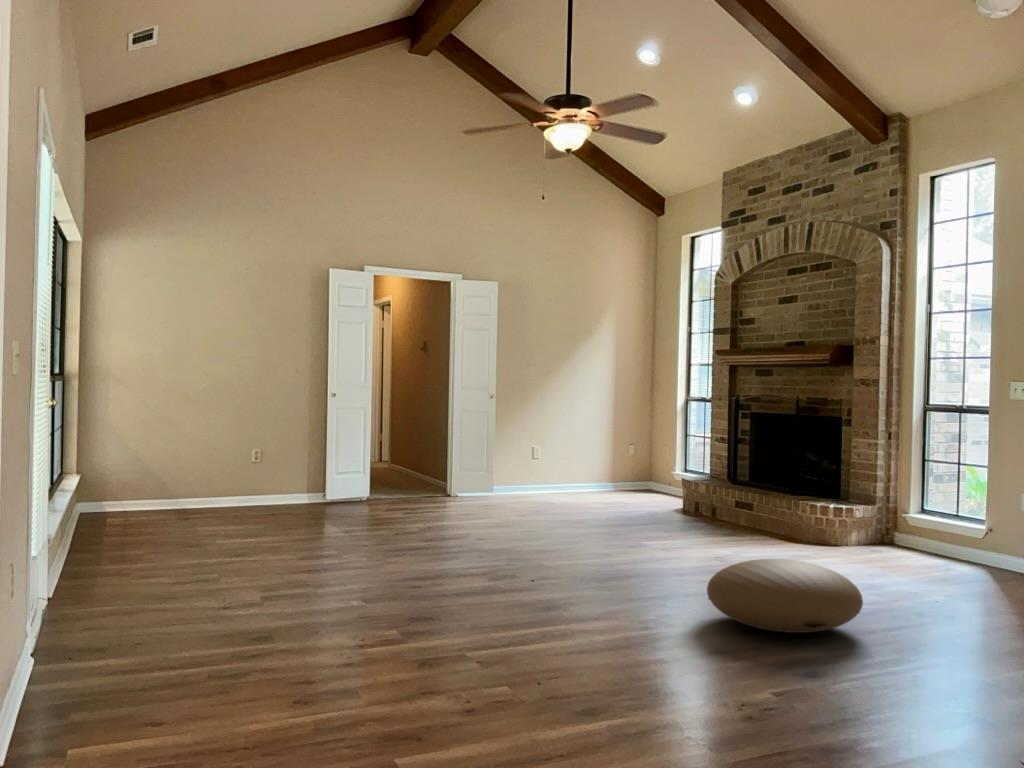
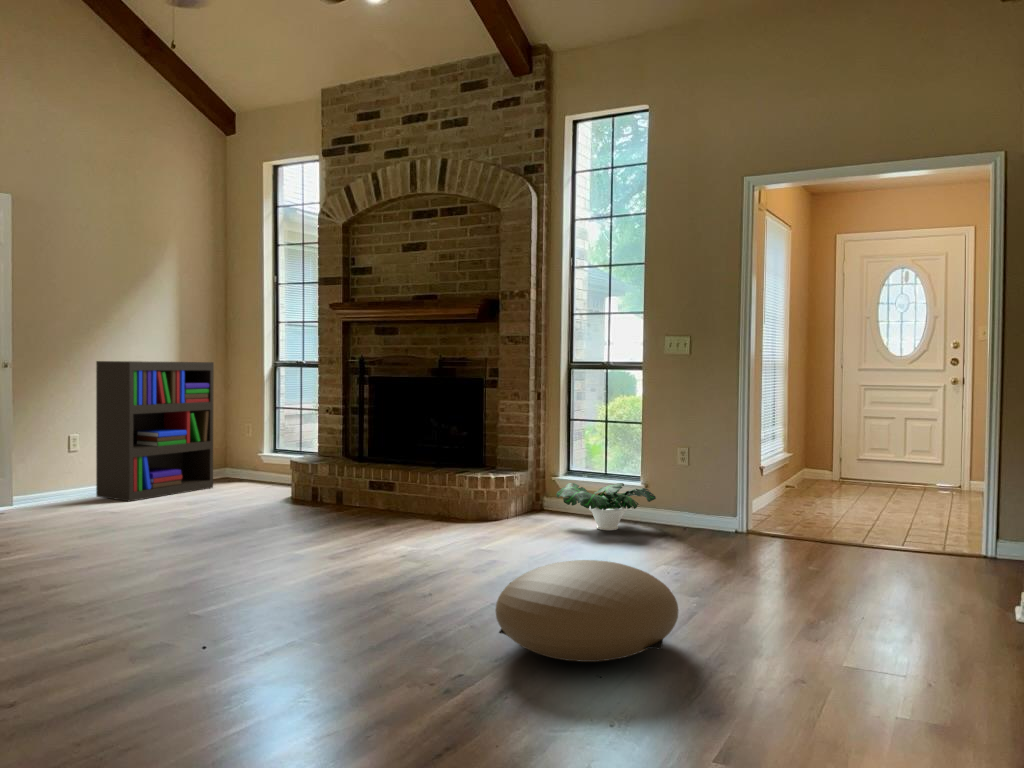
bookshelf: none [548,395,635,499] -> present [96,361,214,501]
potted plant: none [886,518,992,567] -> present [556,483,656,530]

